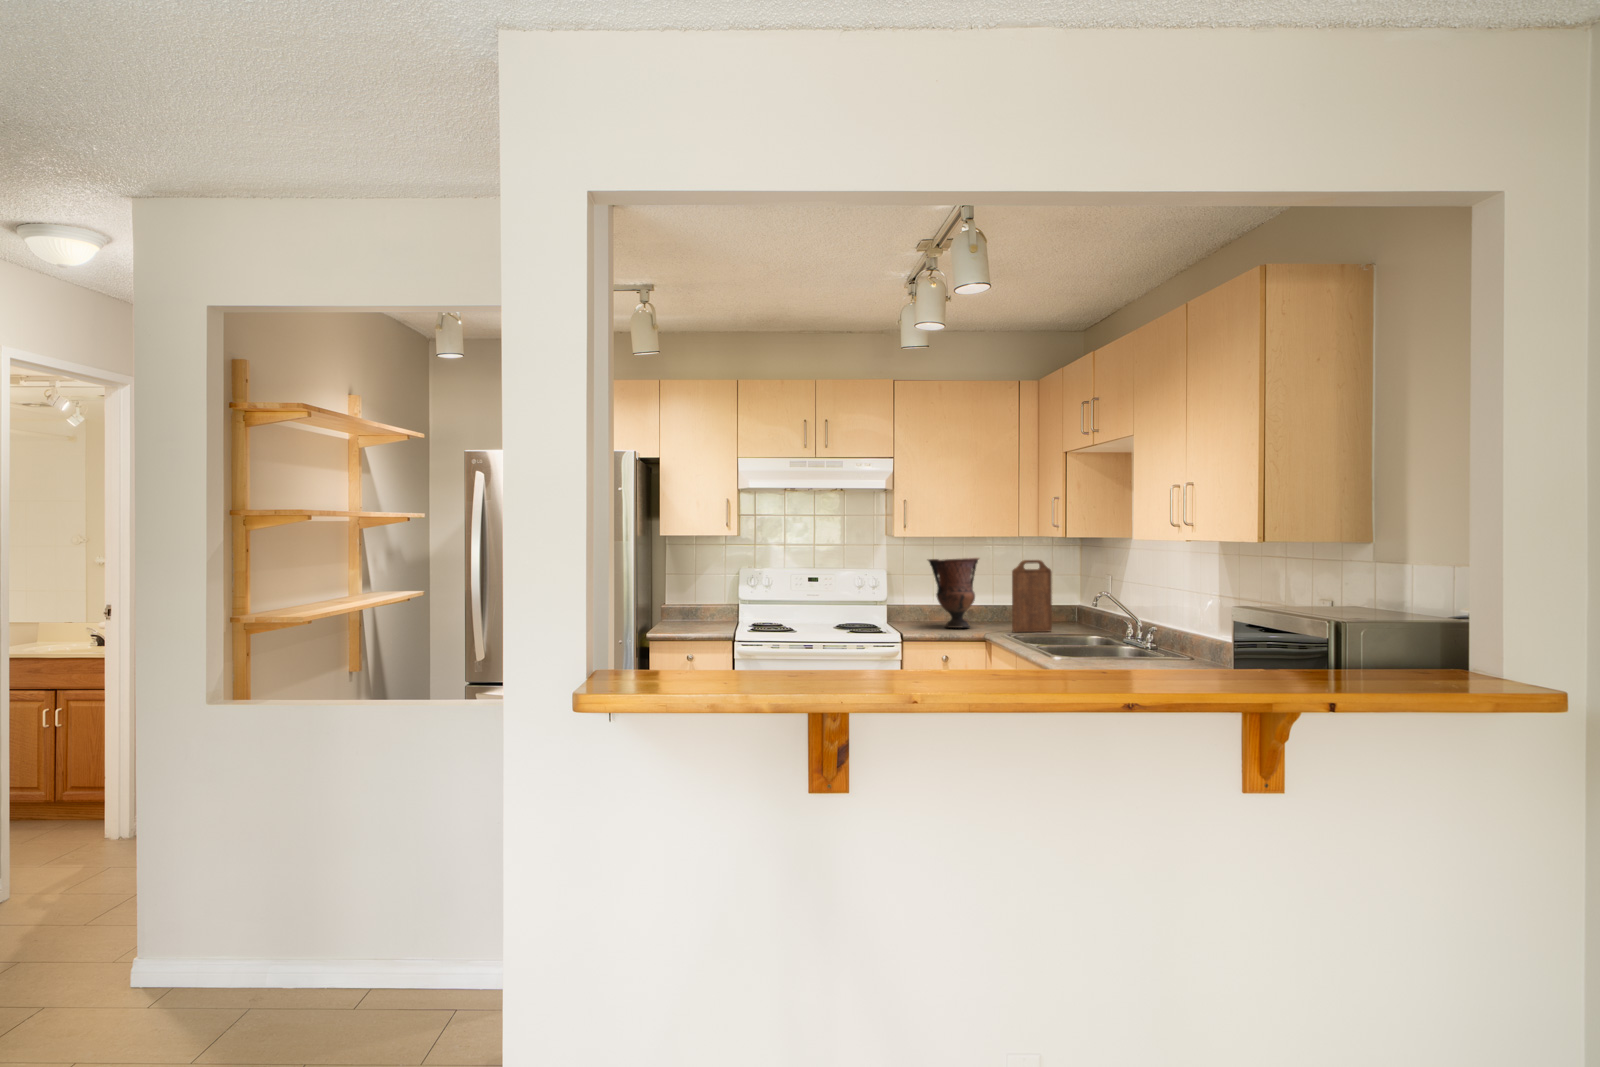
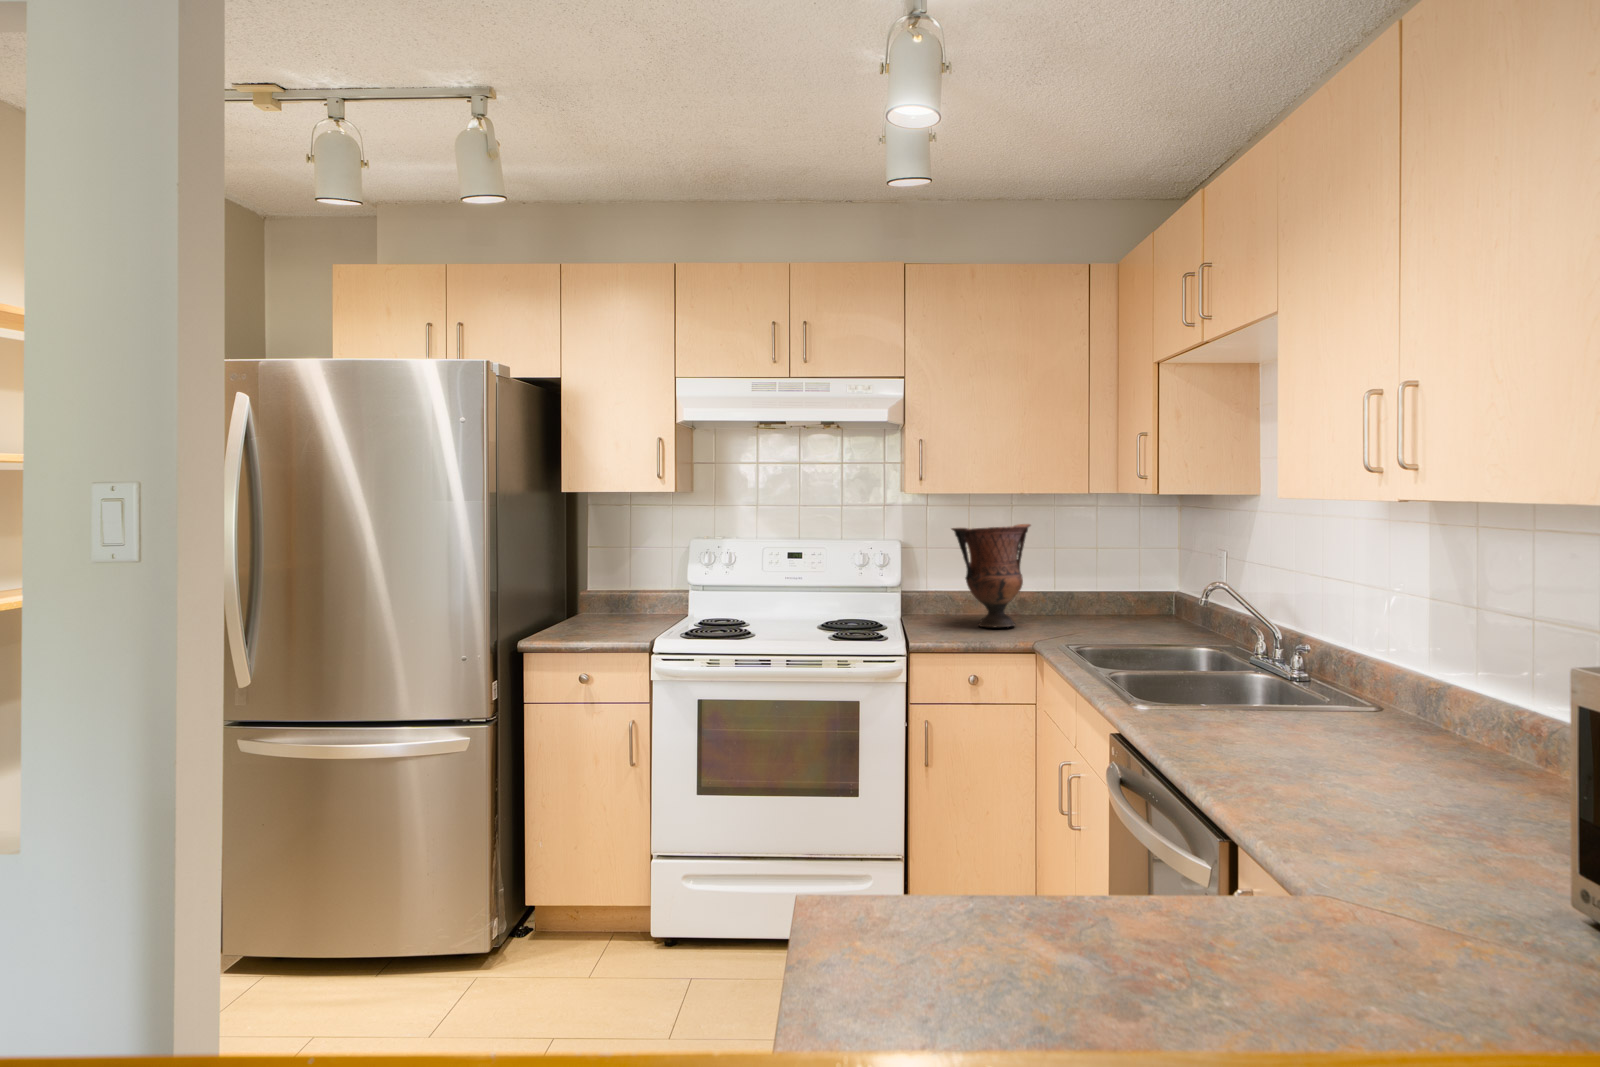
cutting board: present [1012,560,1052,632] -> none [1076,528,1137,637]

